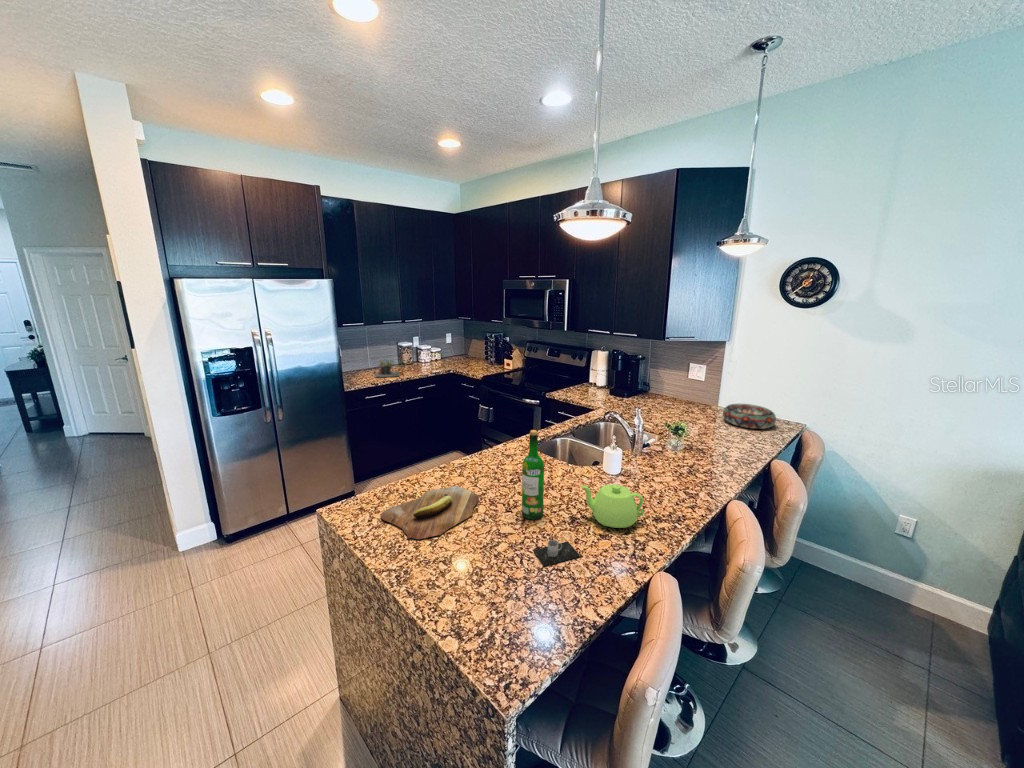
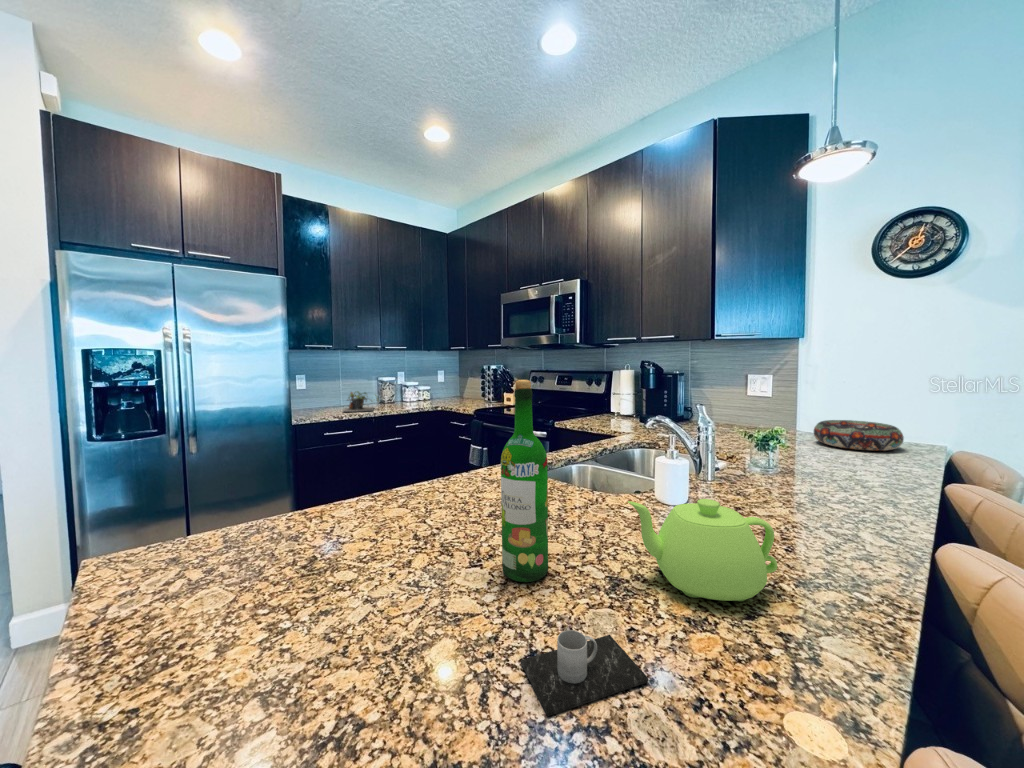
cutting board: present [380,486,479,539] -> none [195,521,421,628]

